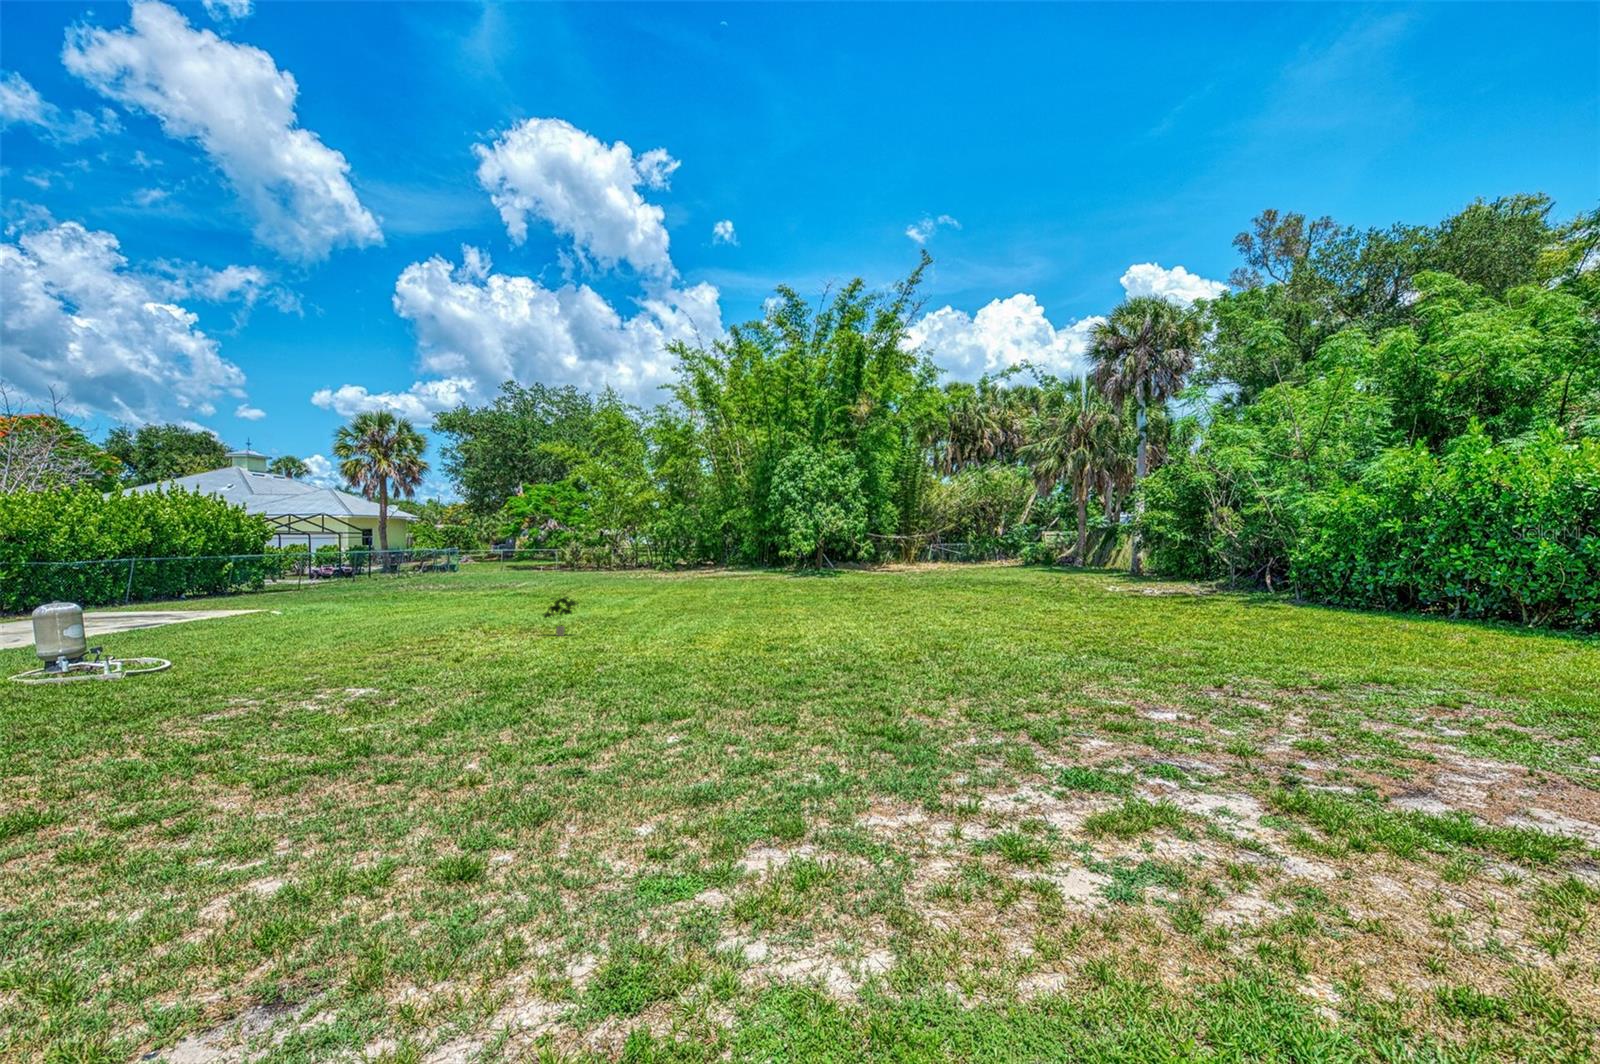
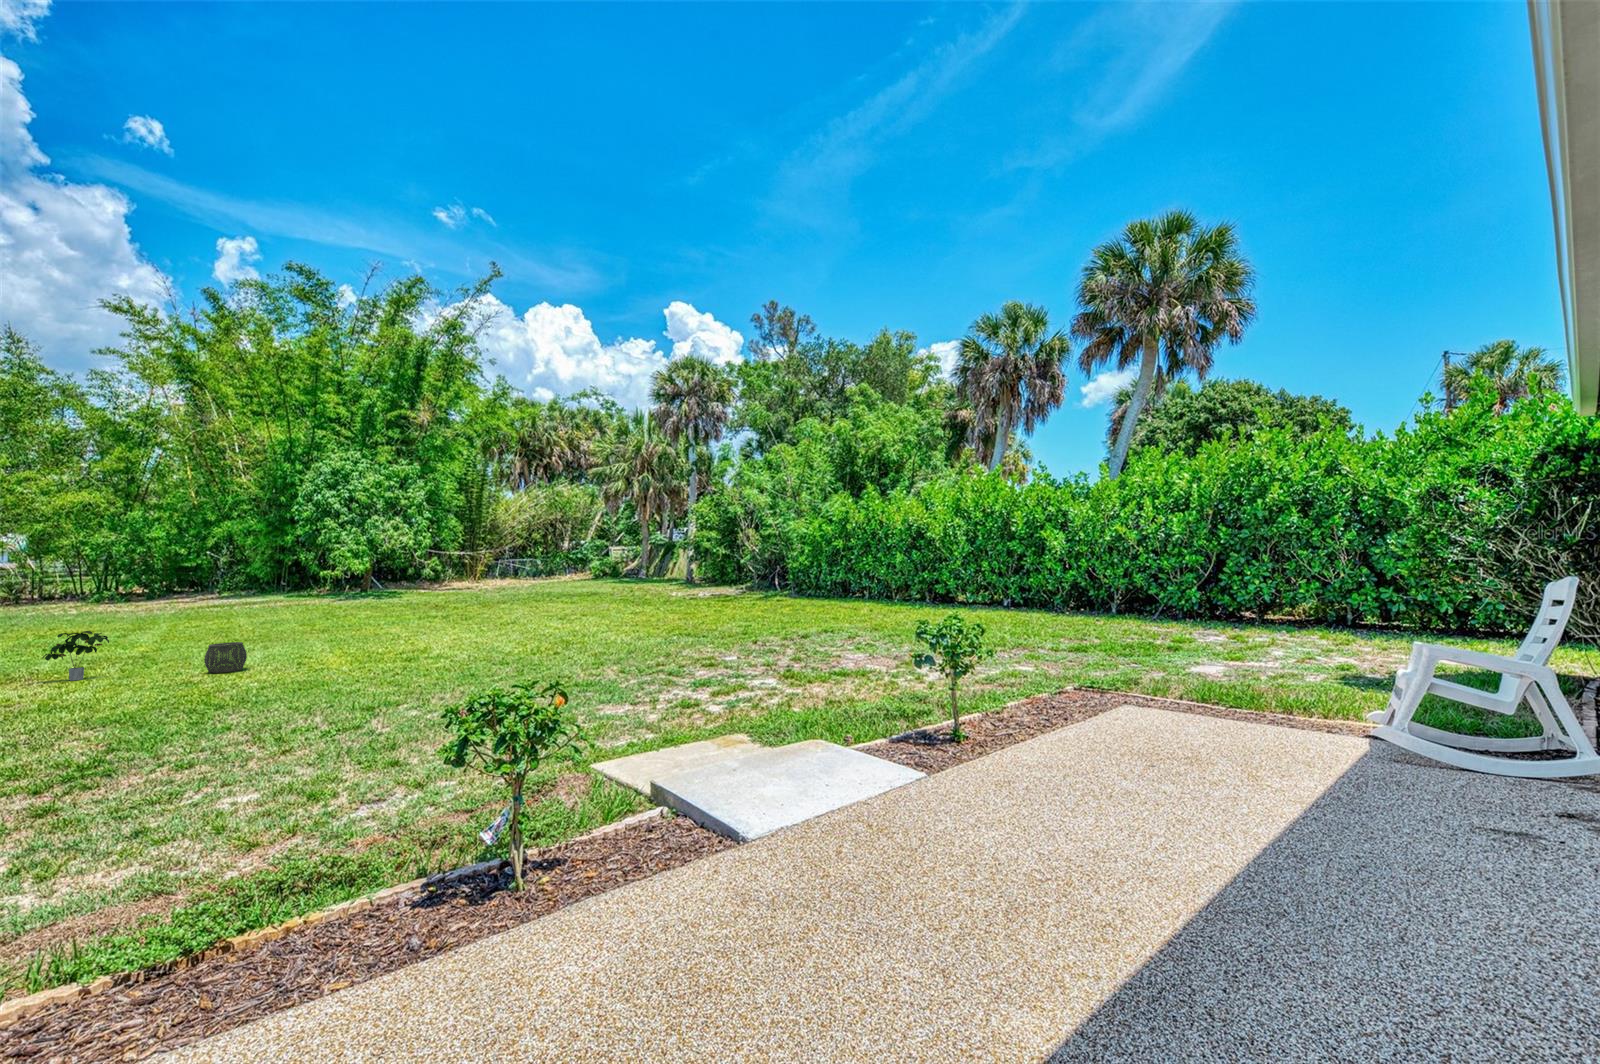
woven basket: none [629,615,659,642] -> present [204,642,247,673]

